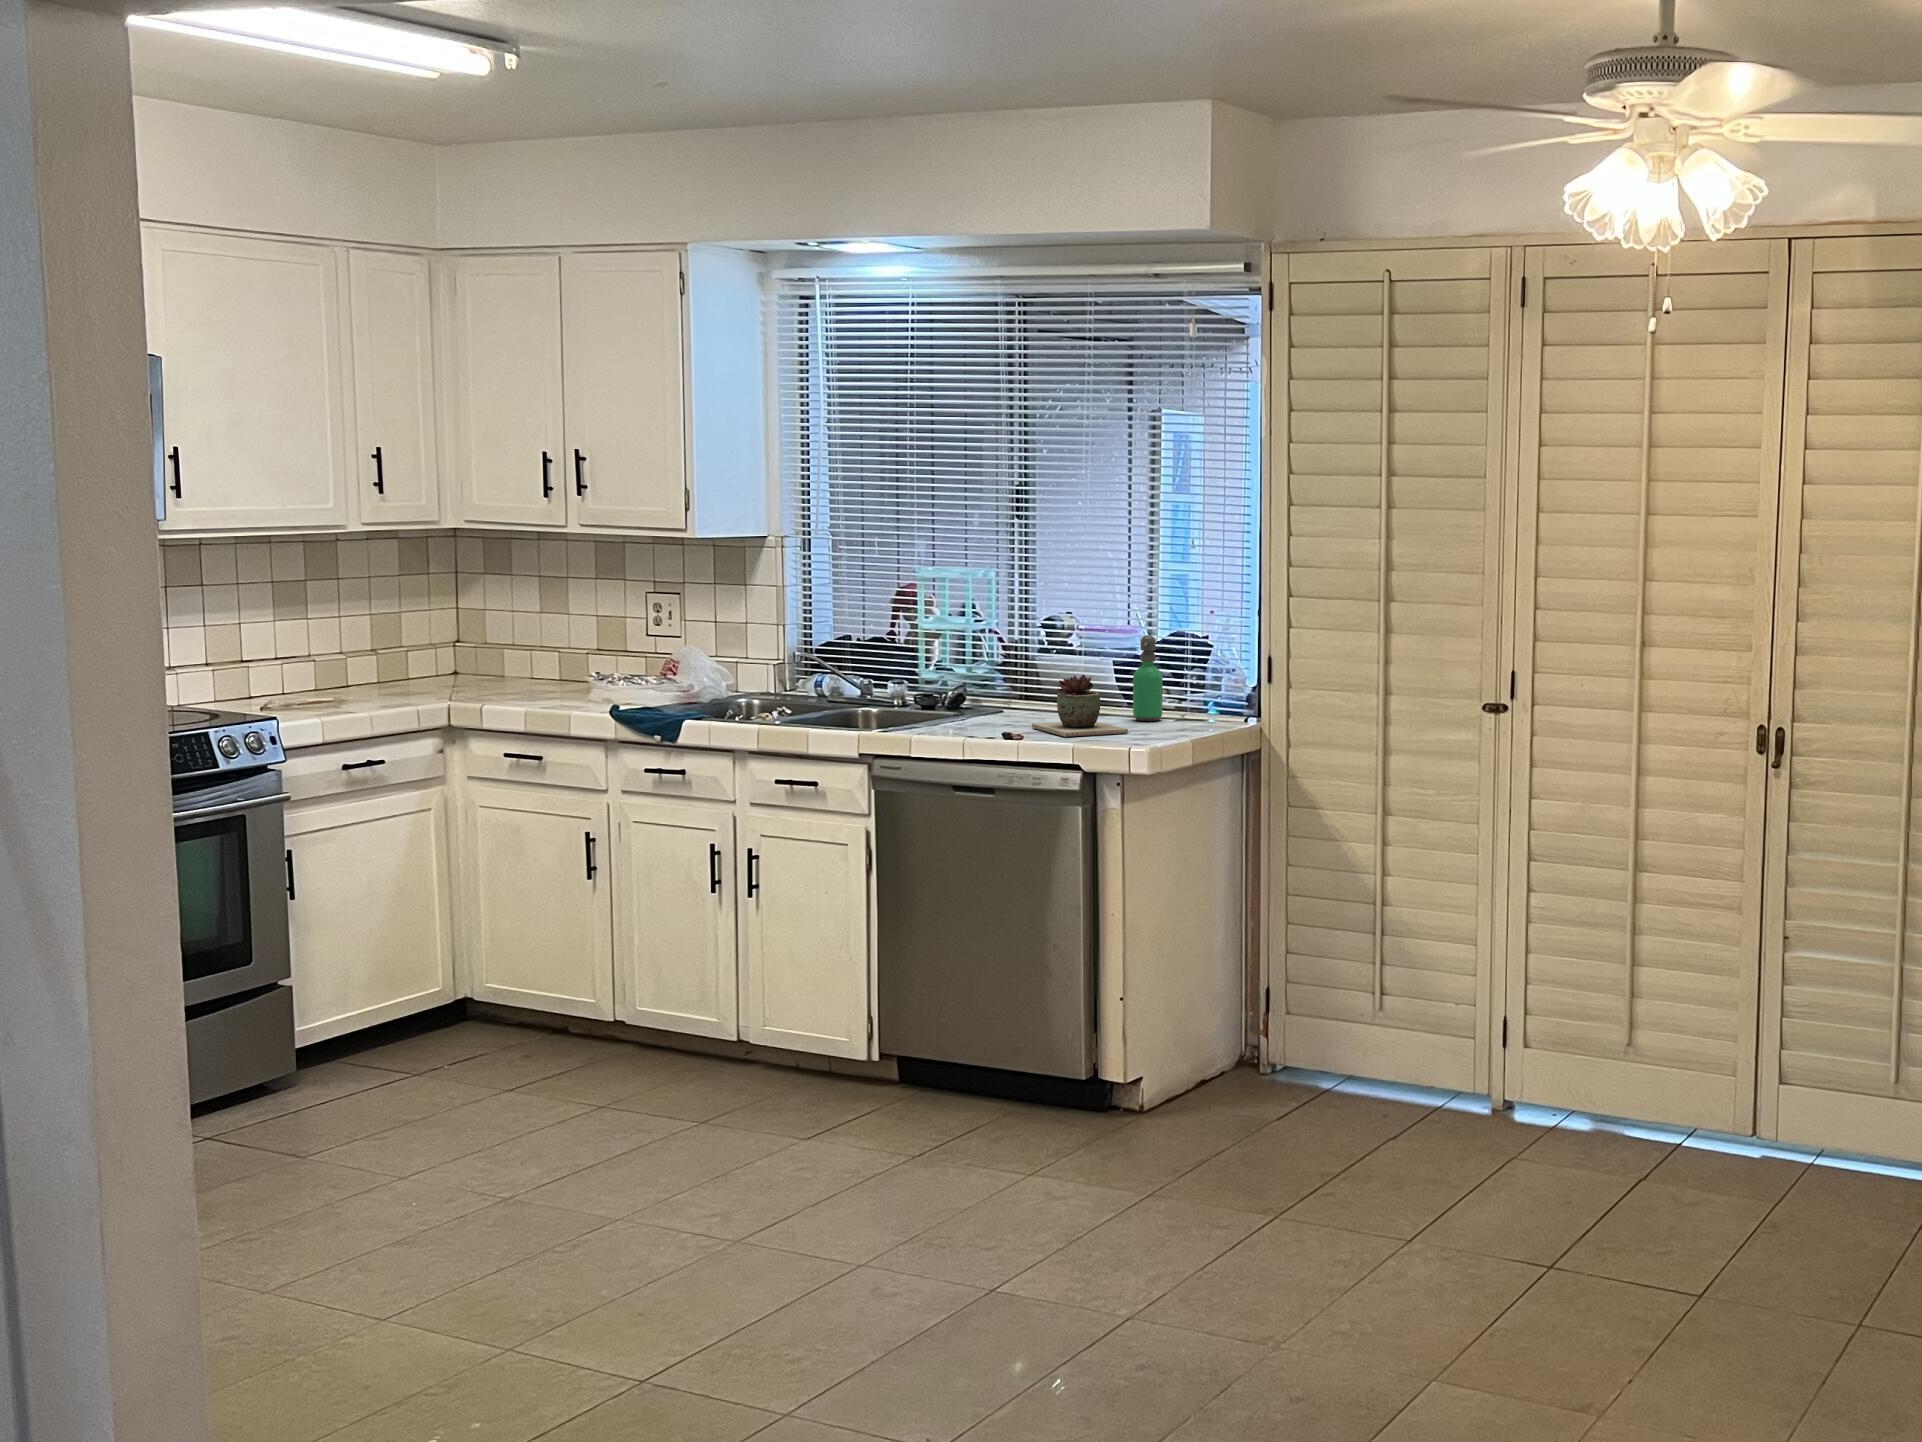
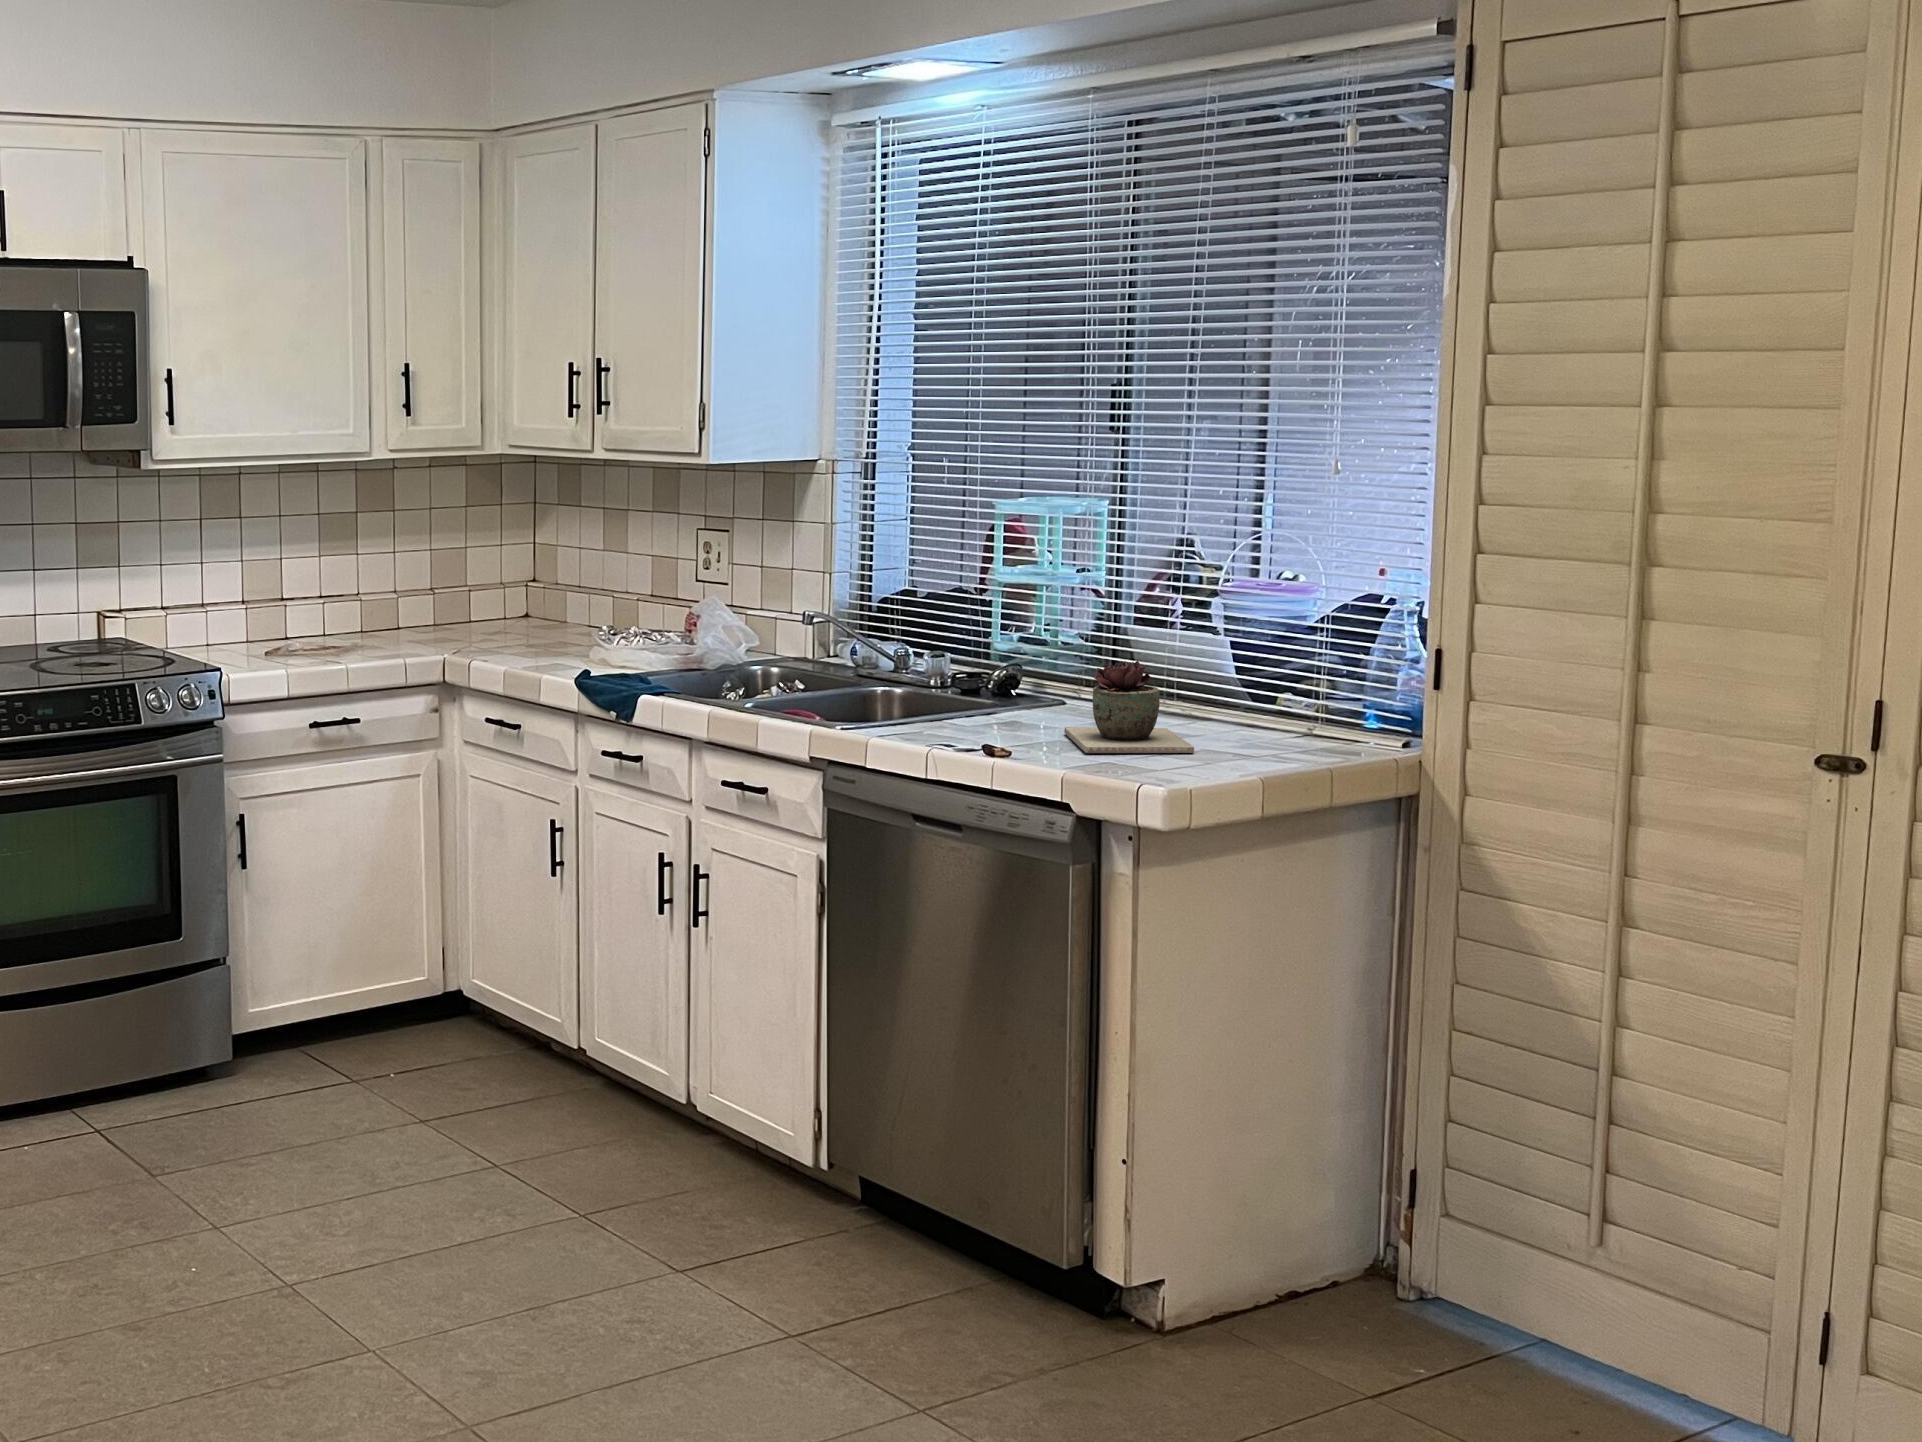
soap dispenser: present [1133,635,1163,721] -> none [1238,603,1287,732]

